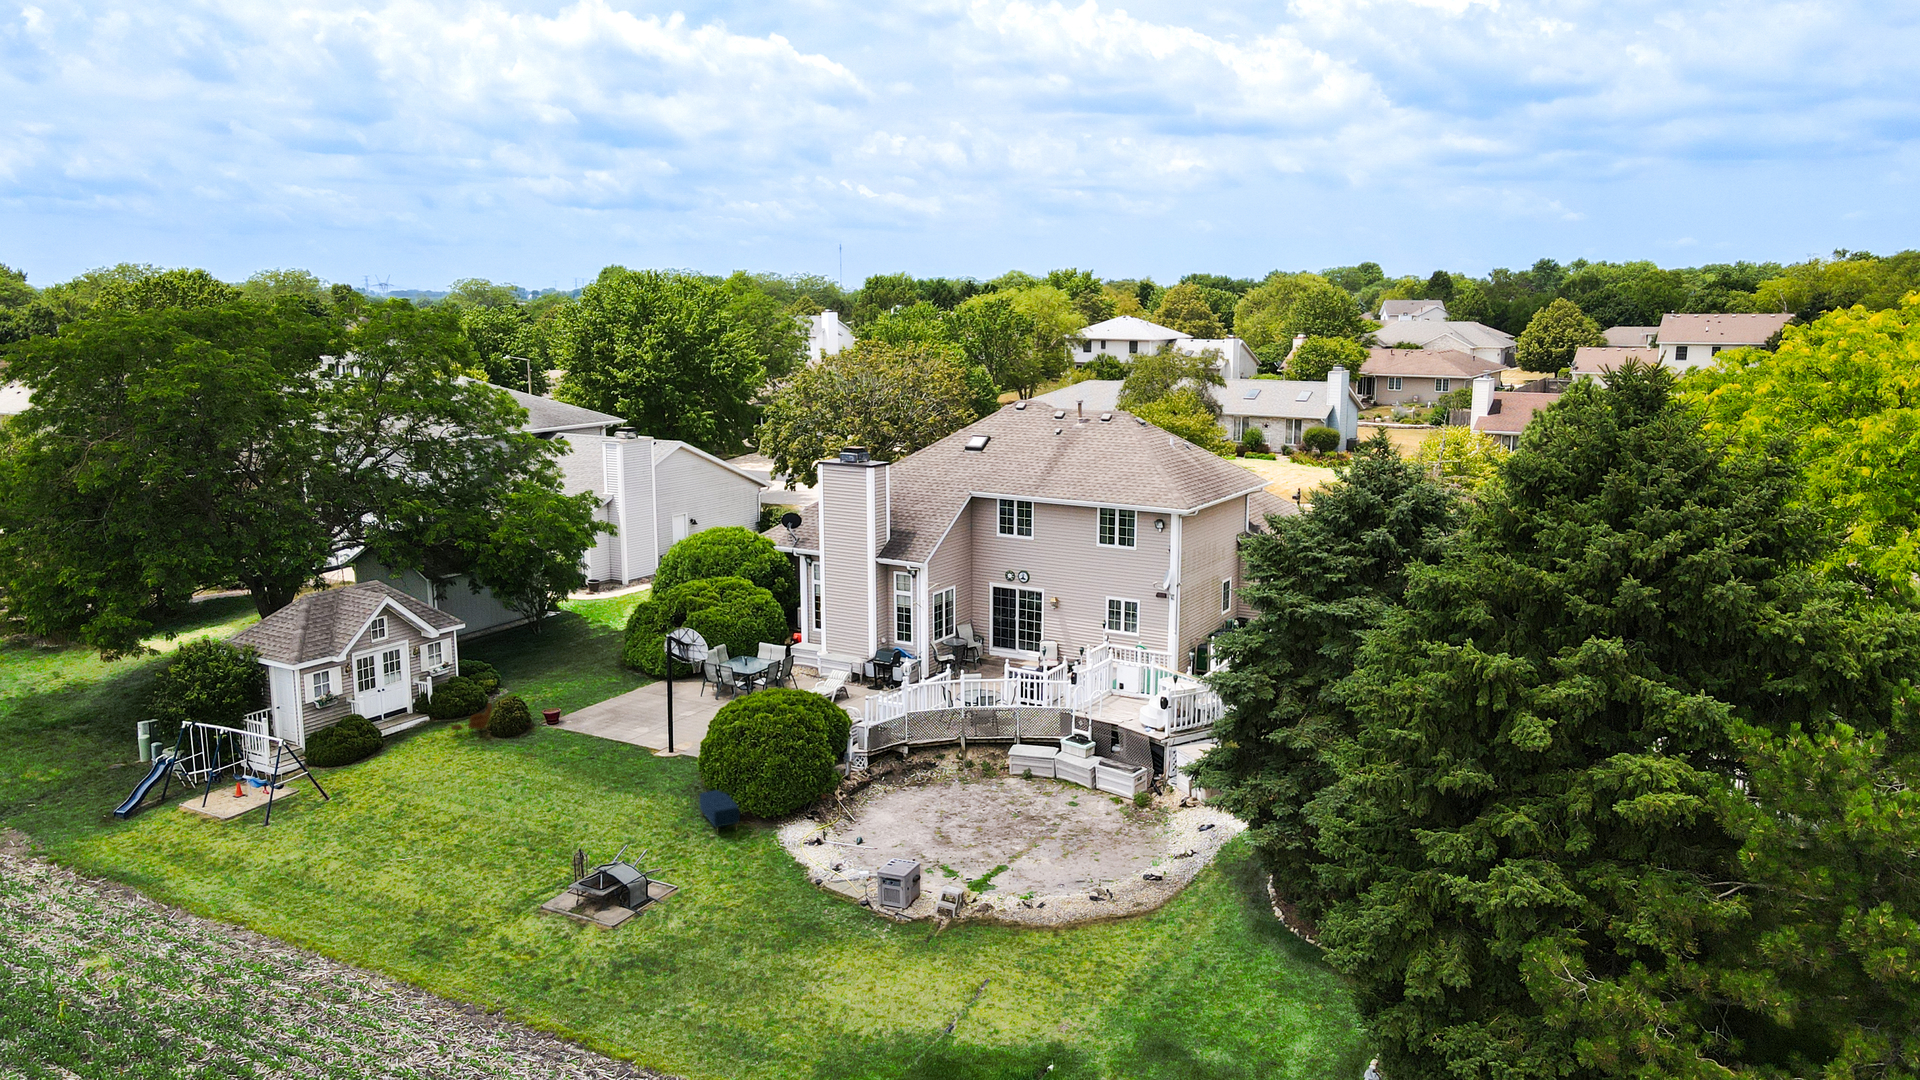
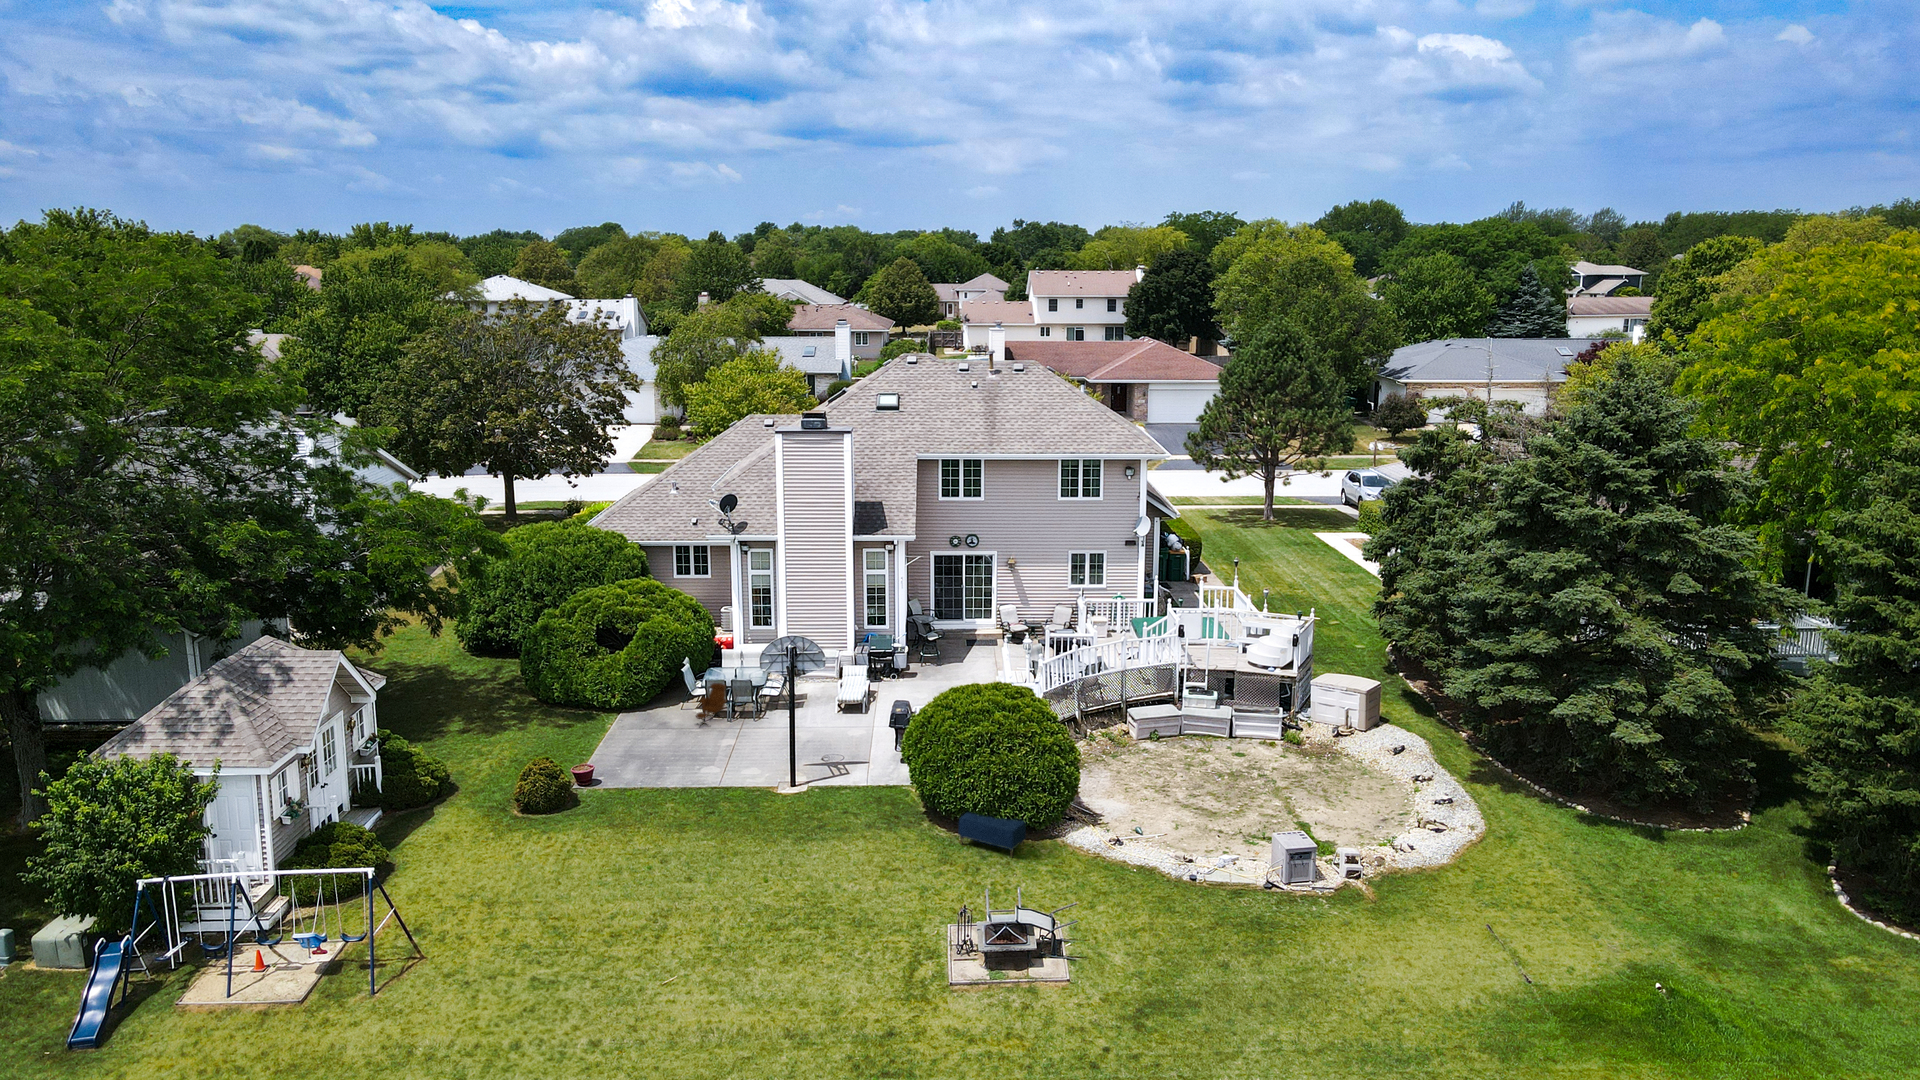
lounge chair: present [451,703,492,736] -> present [696,683,727,724]

